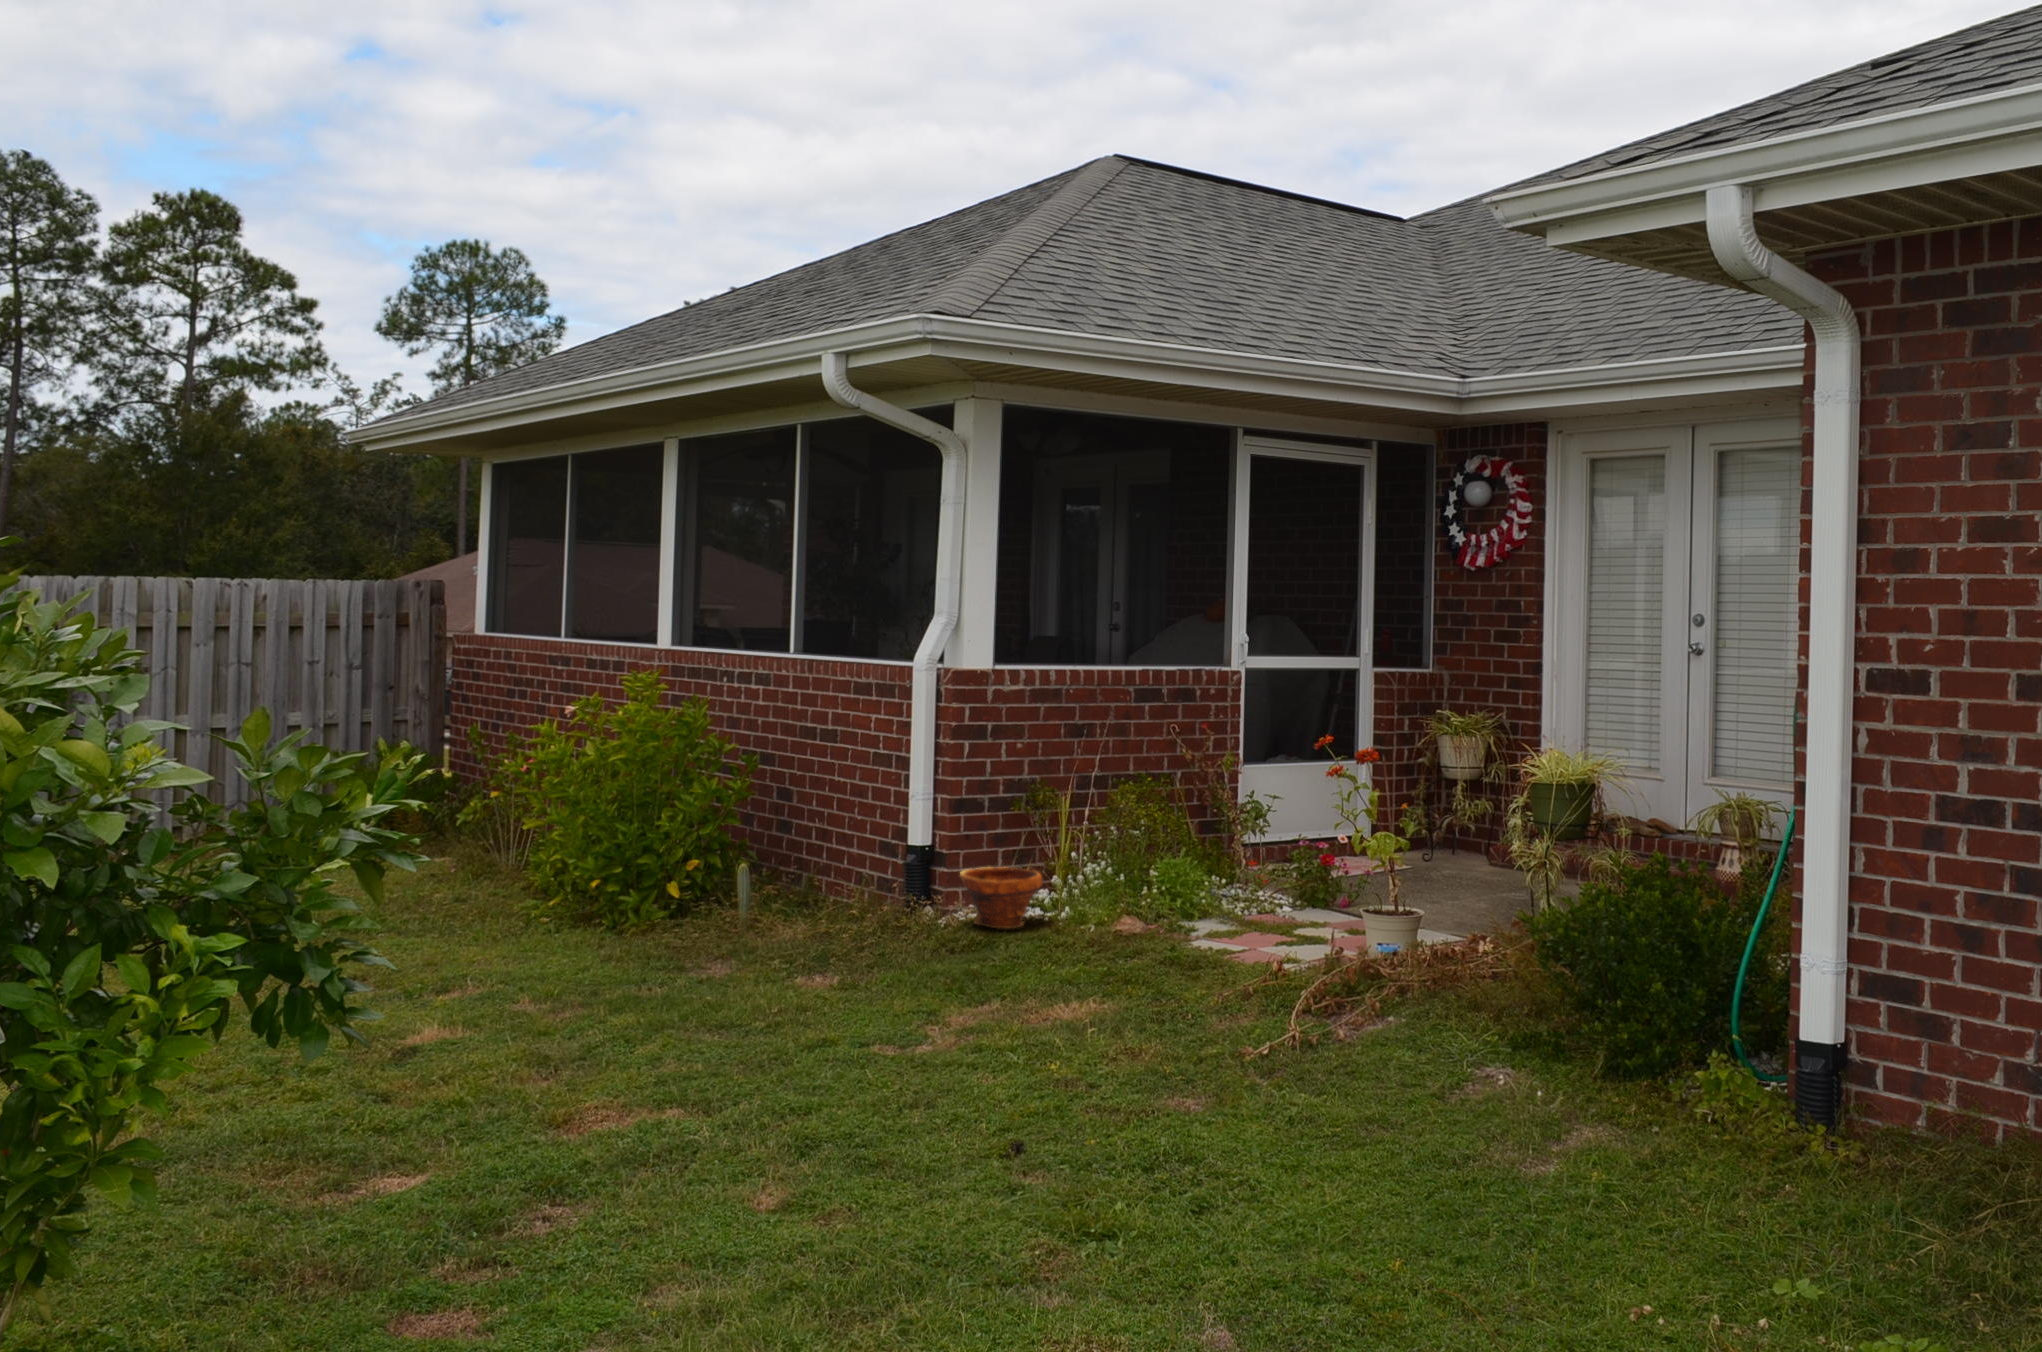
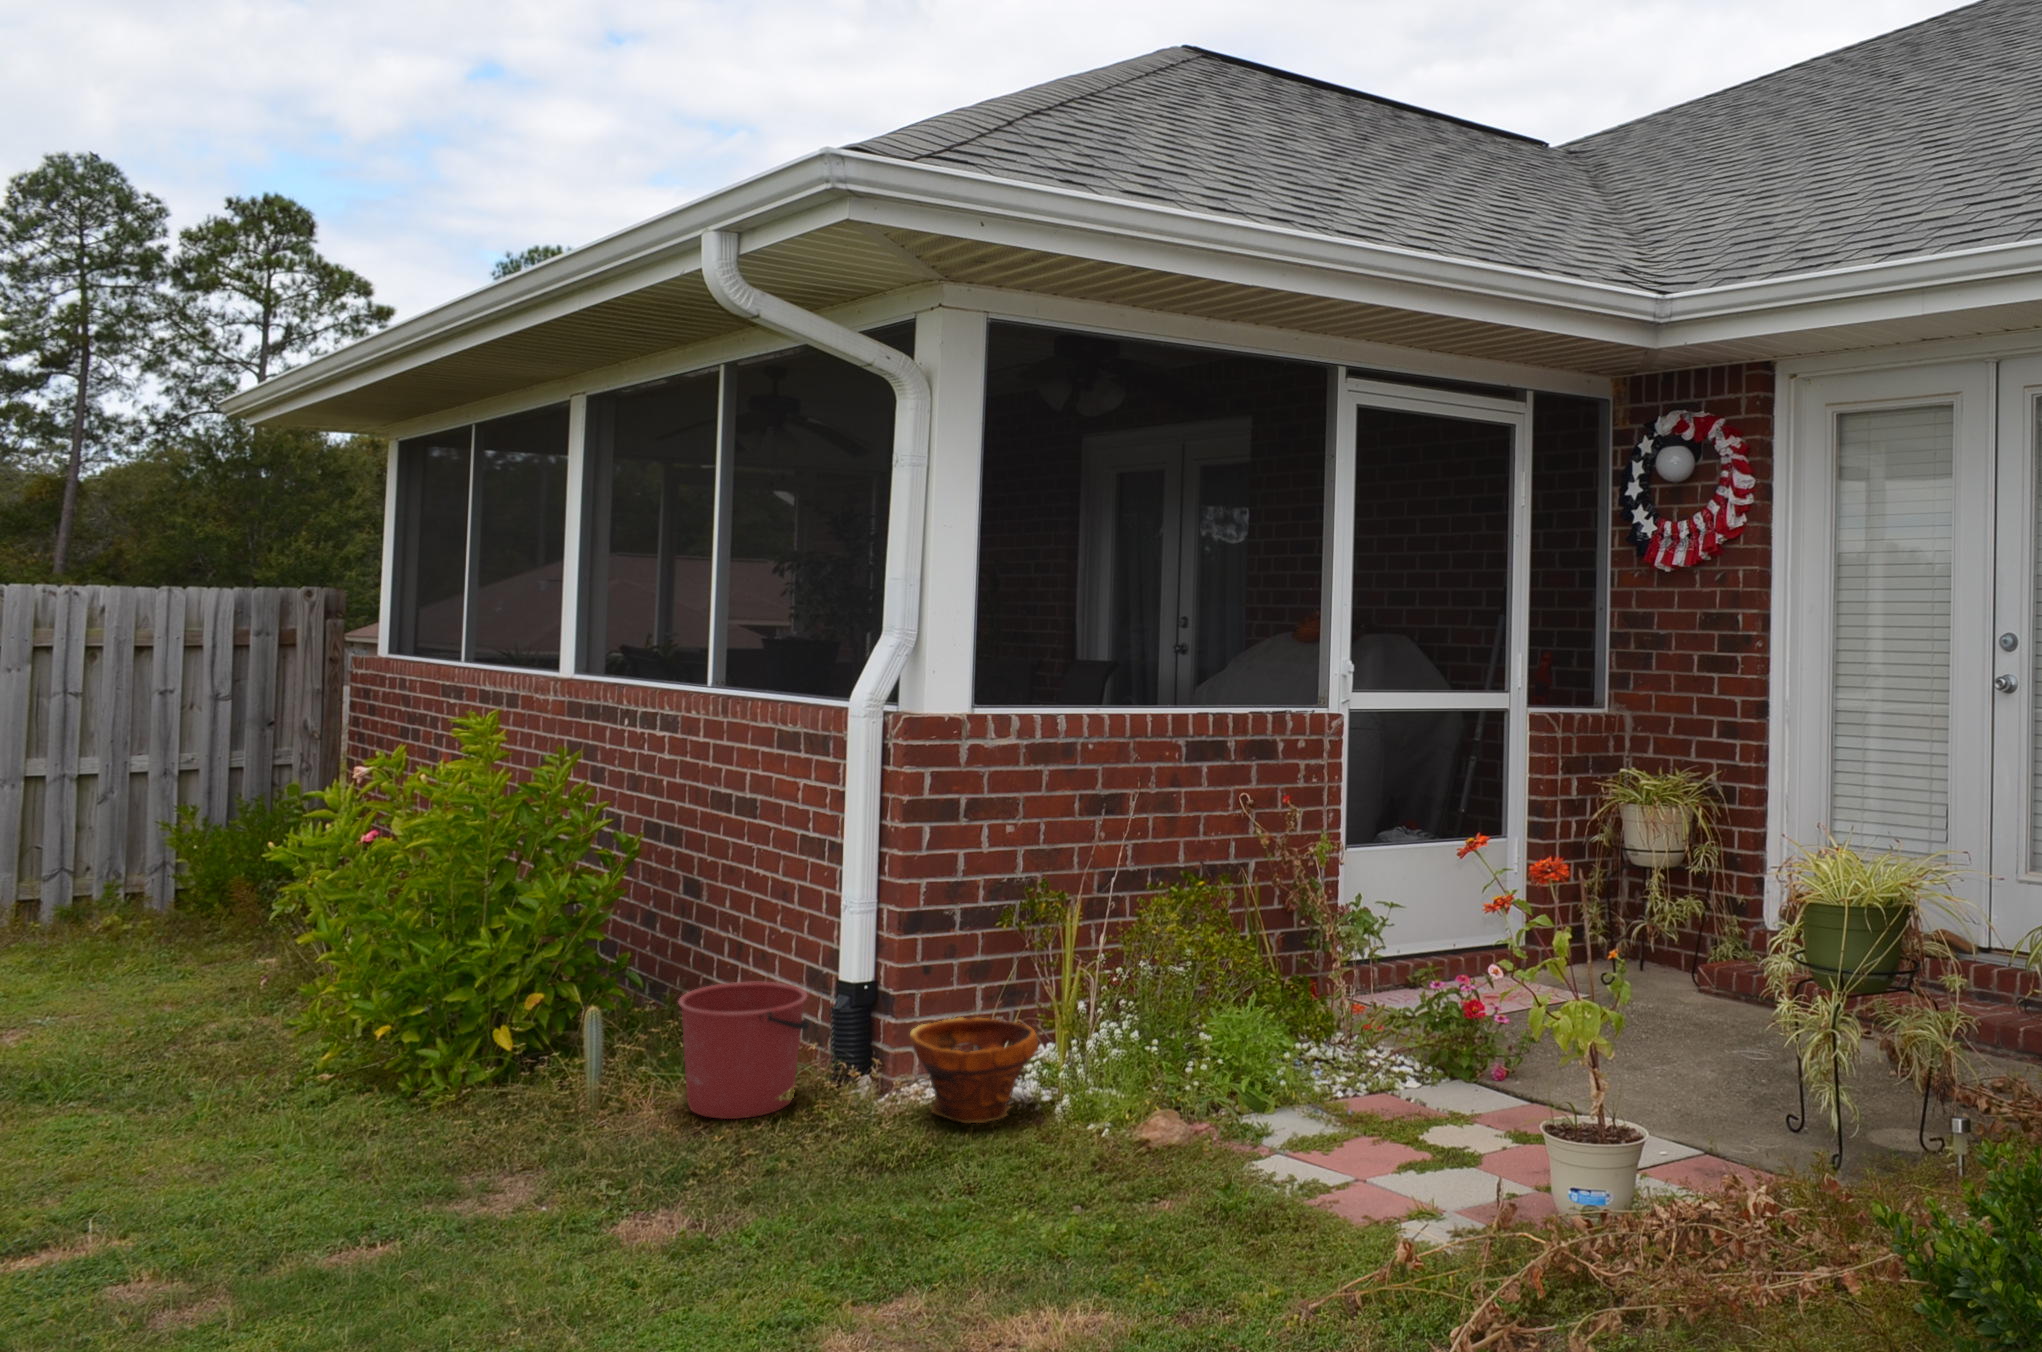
bucket: none [808,846,892,928] -> present [678,982,809,1119]

